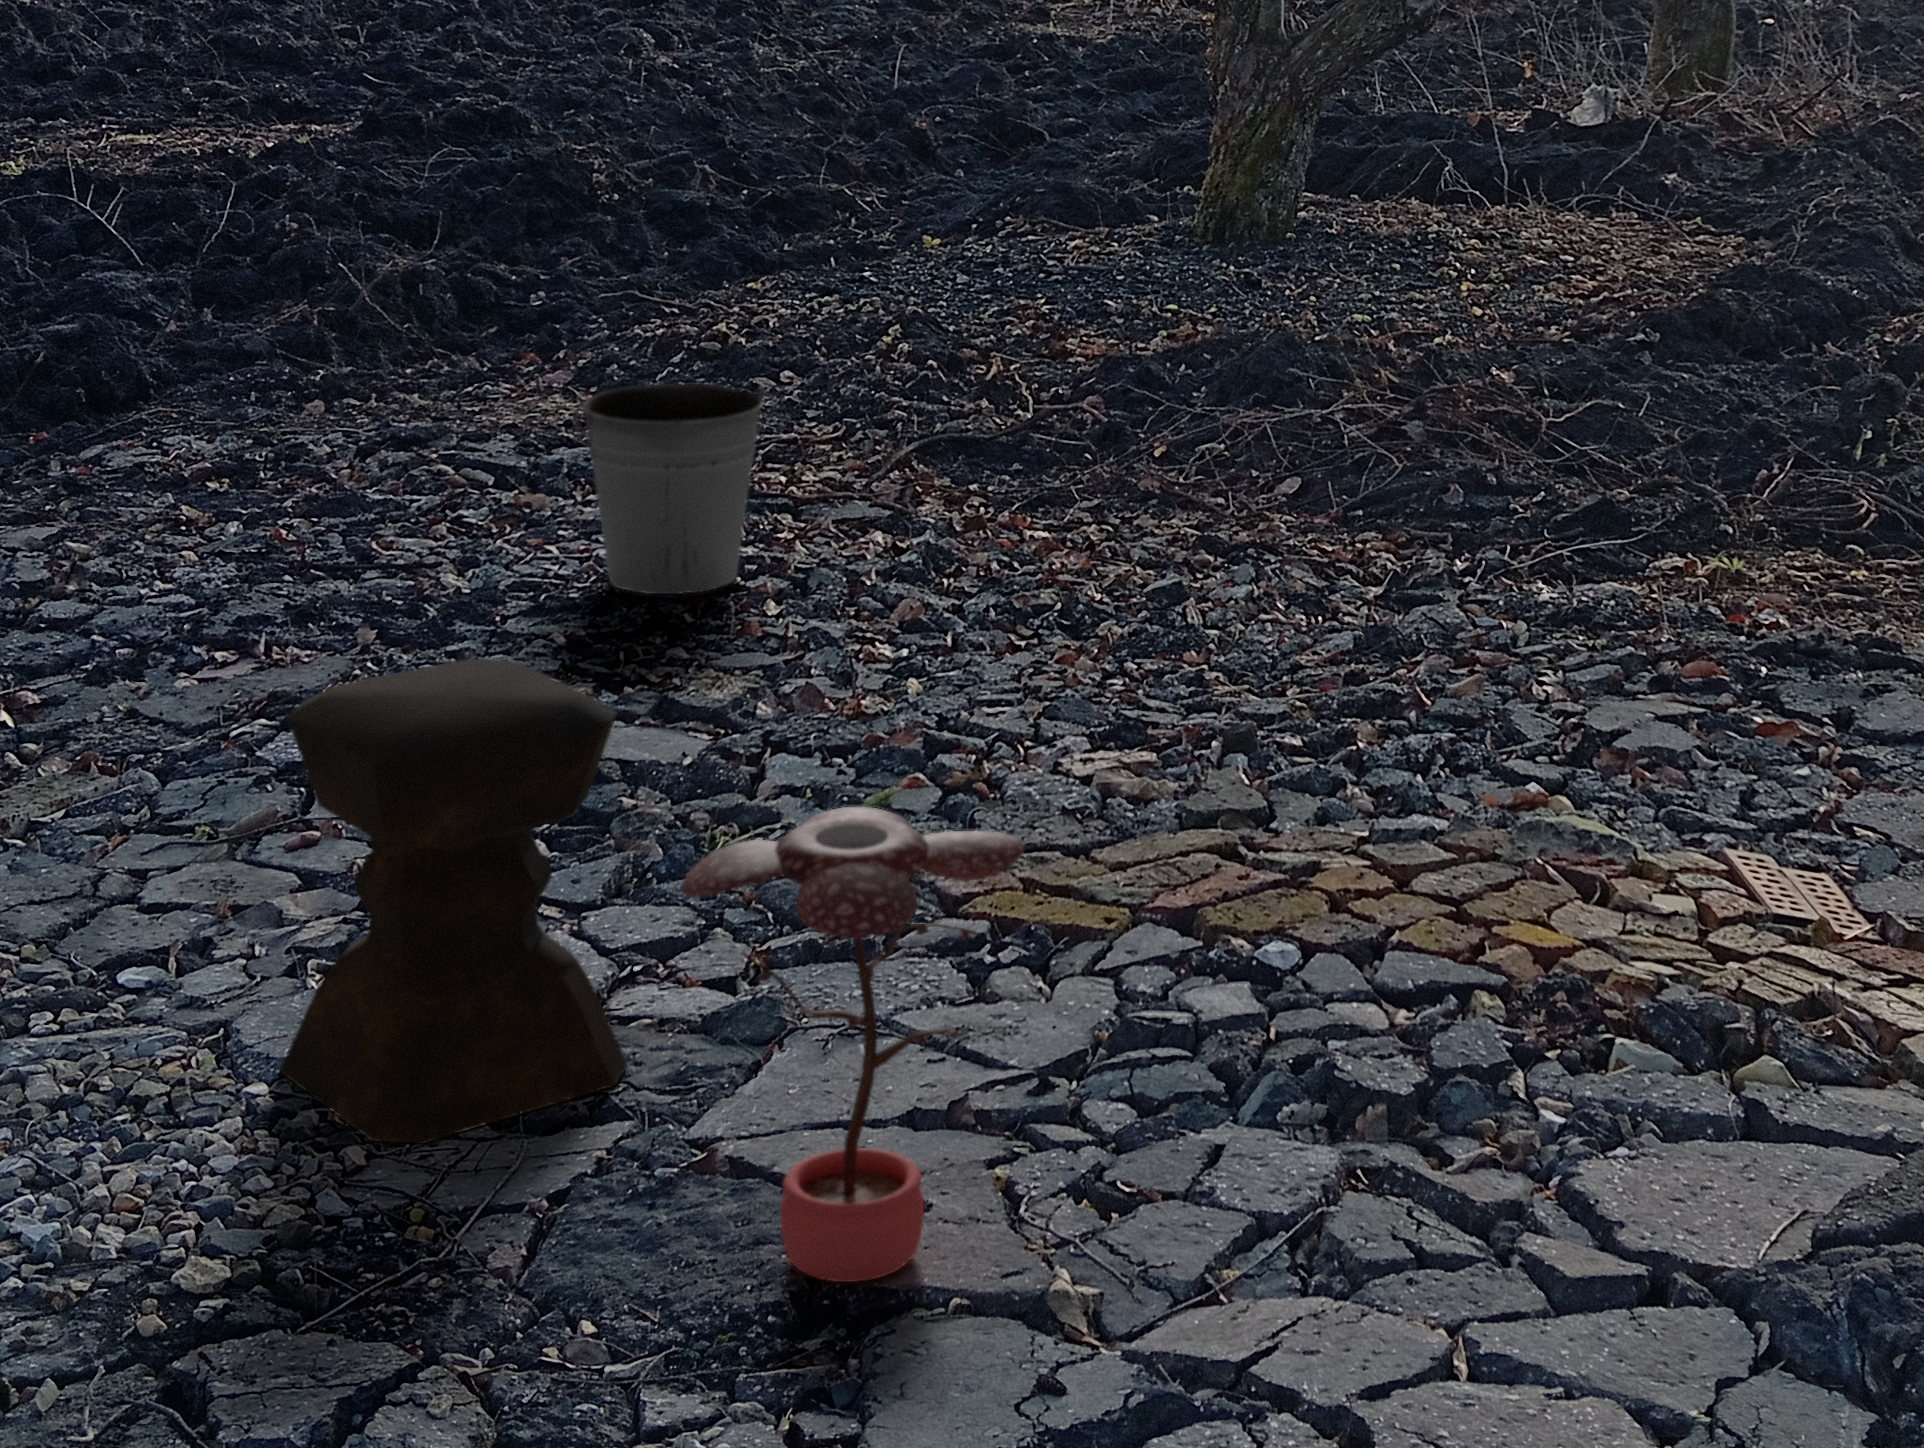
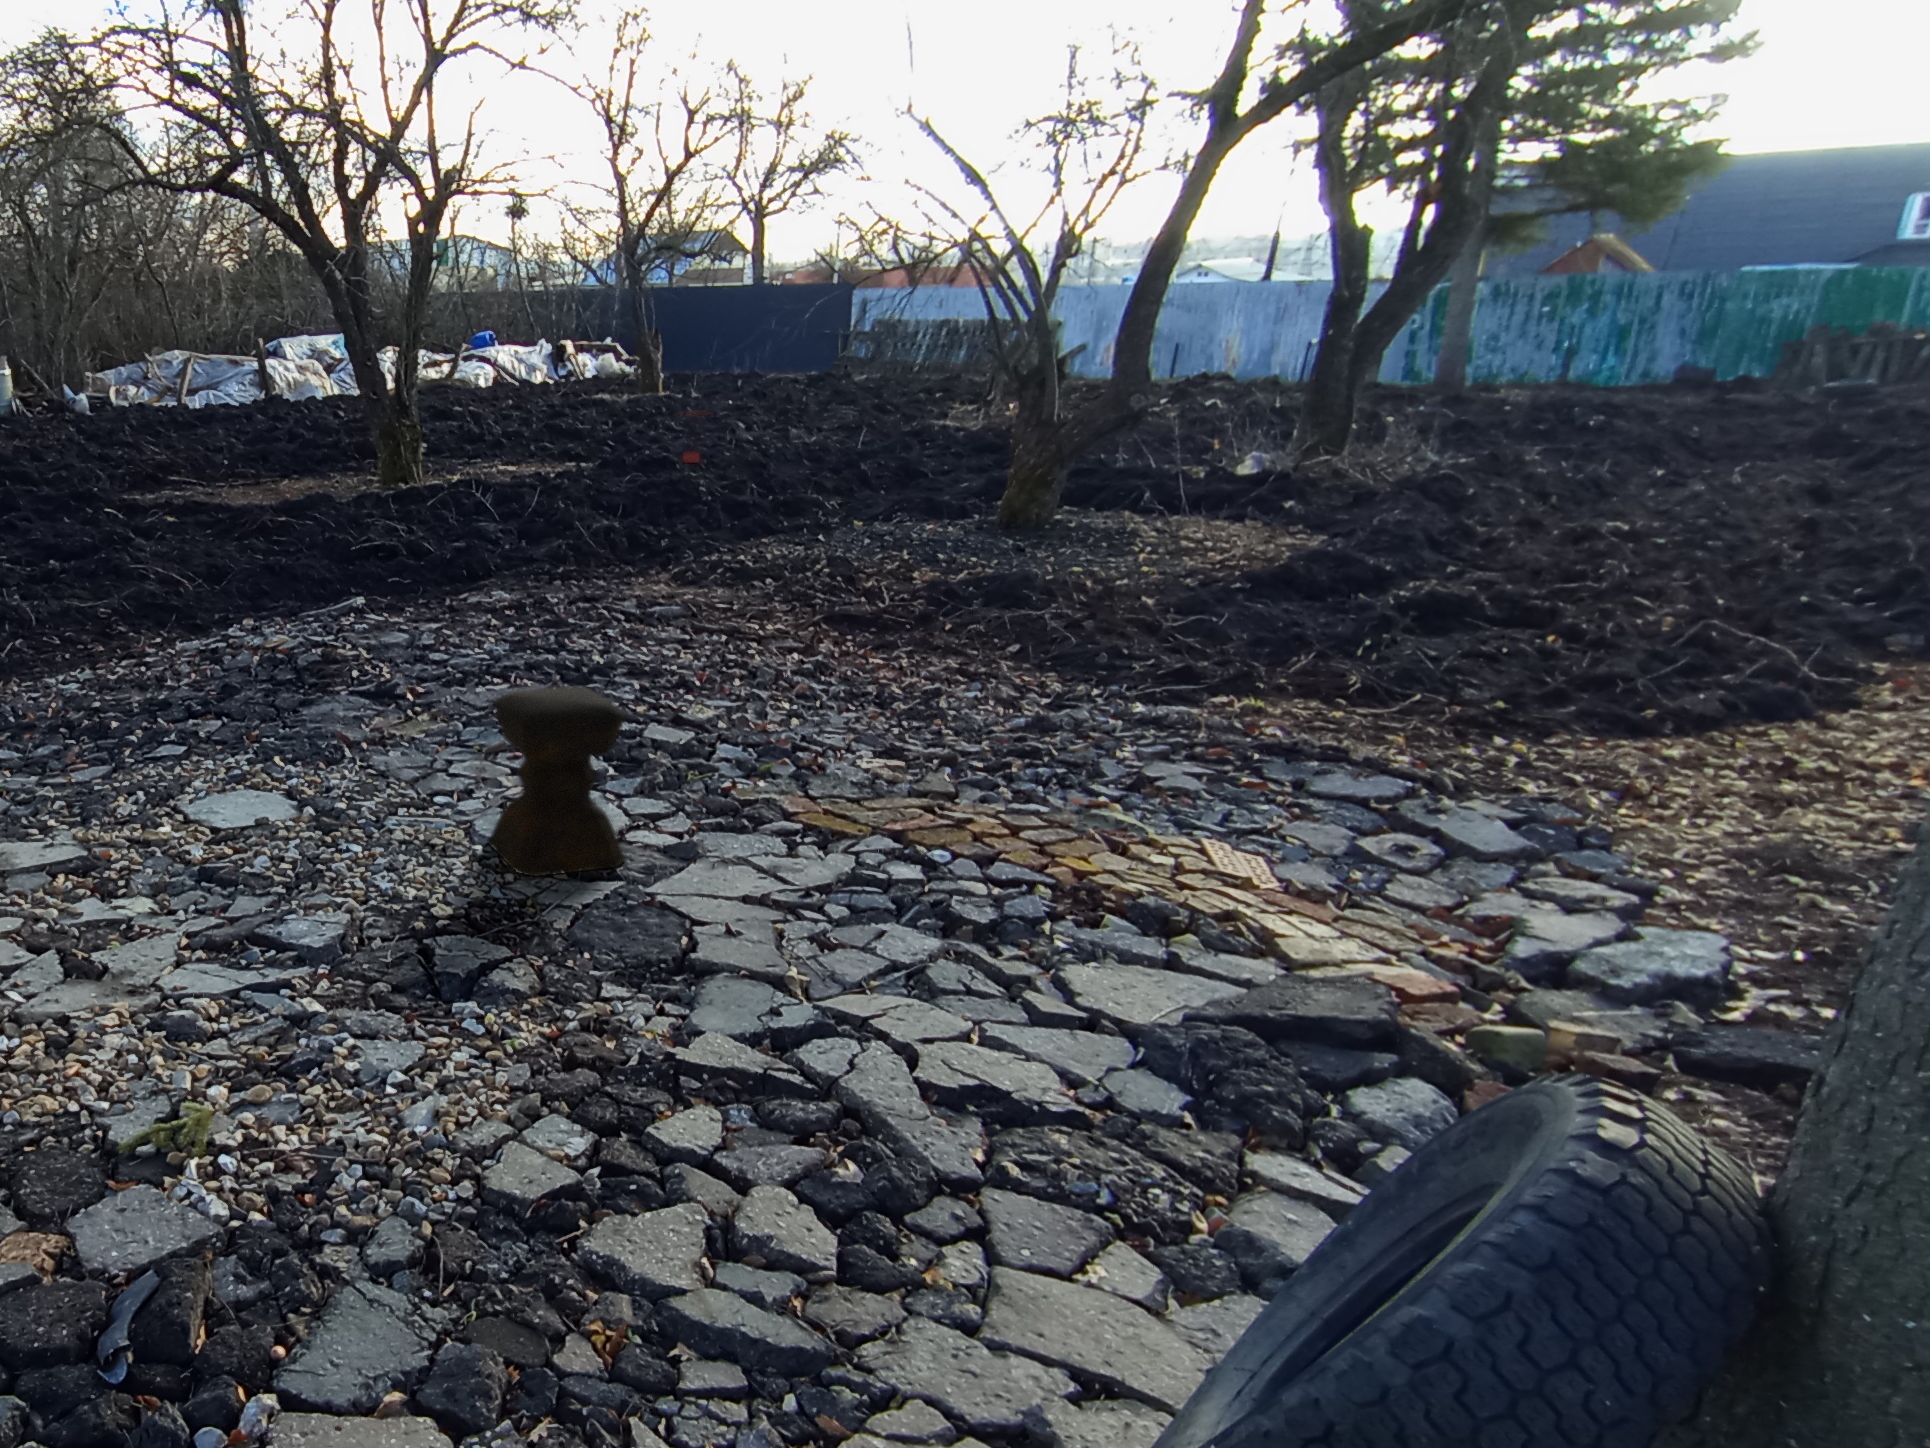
bucket: present [576,383,764,594] -> none [655,581,743,675]
potted plant: present [682,807,1024,1282] -> present [683,410,711,463]

